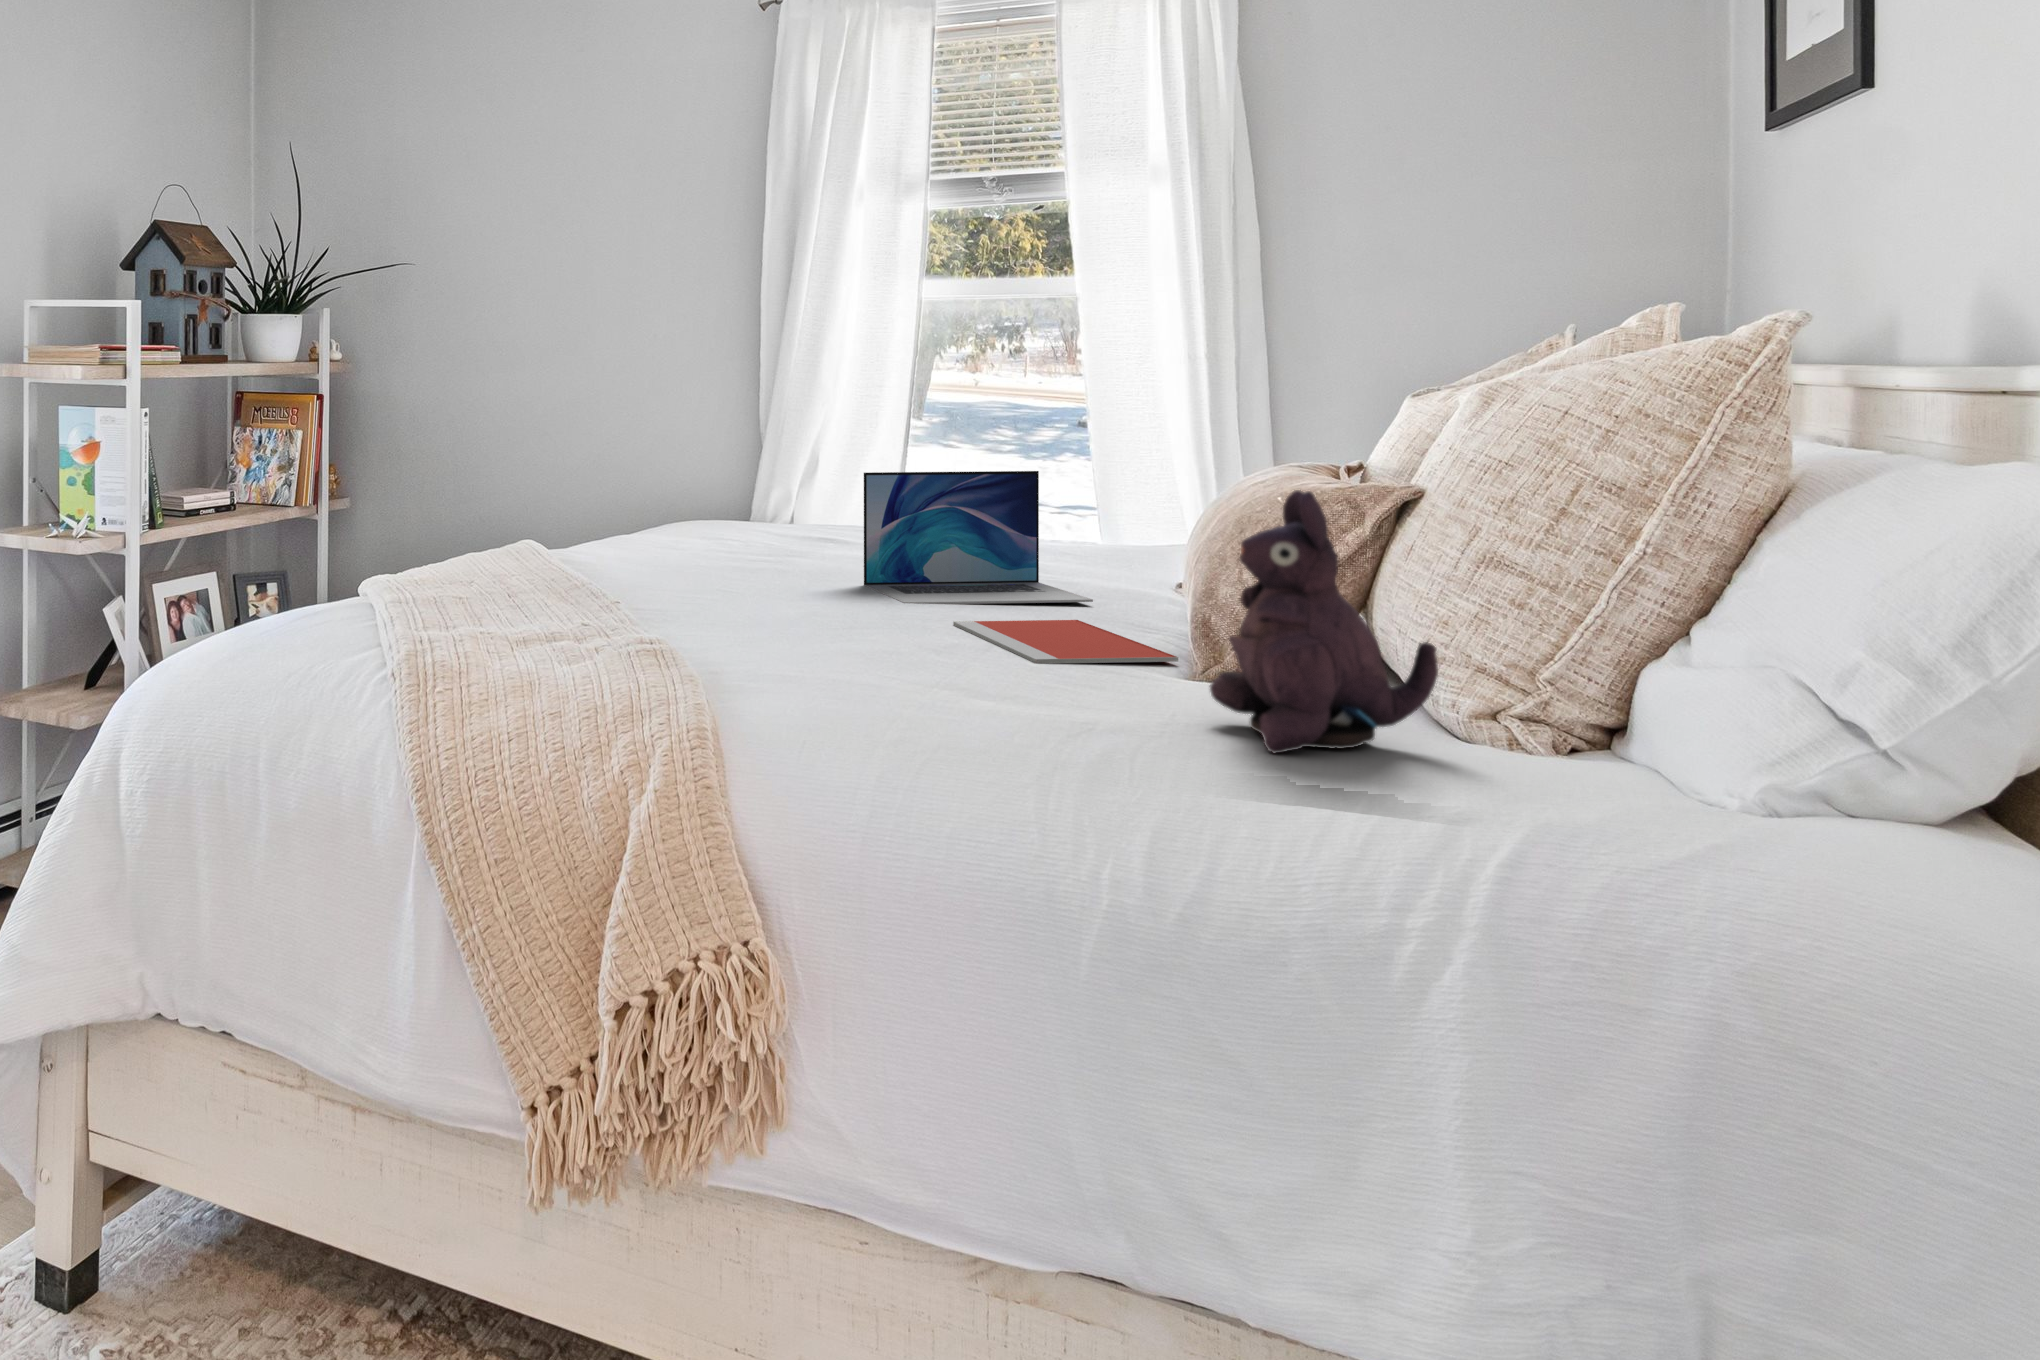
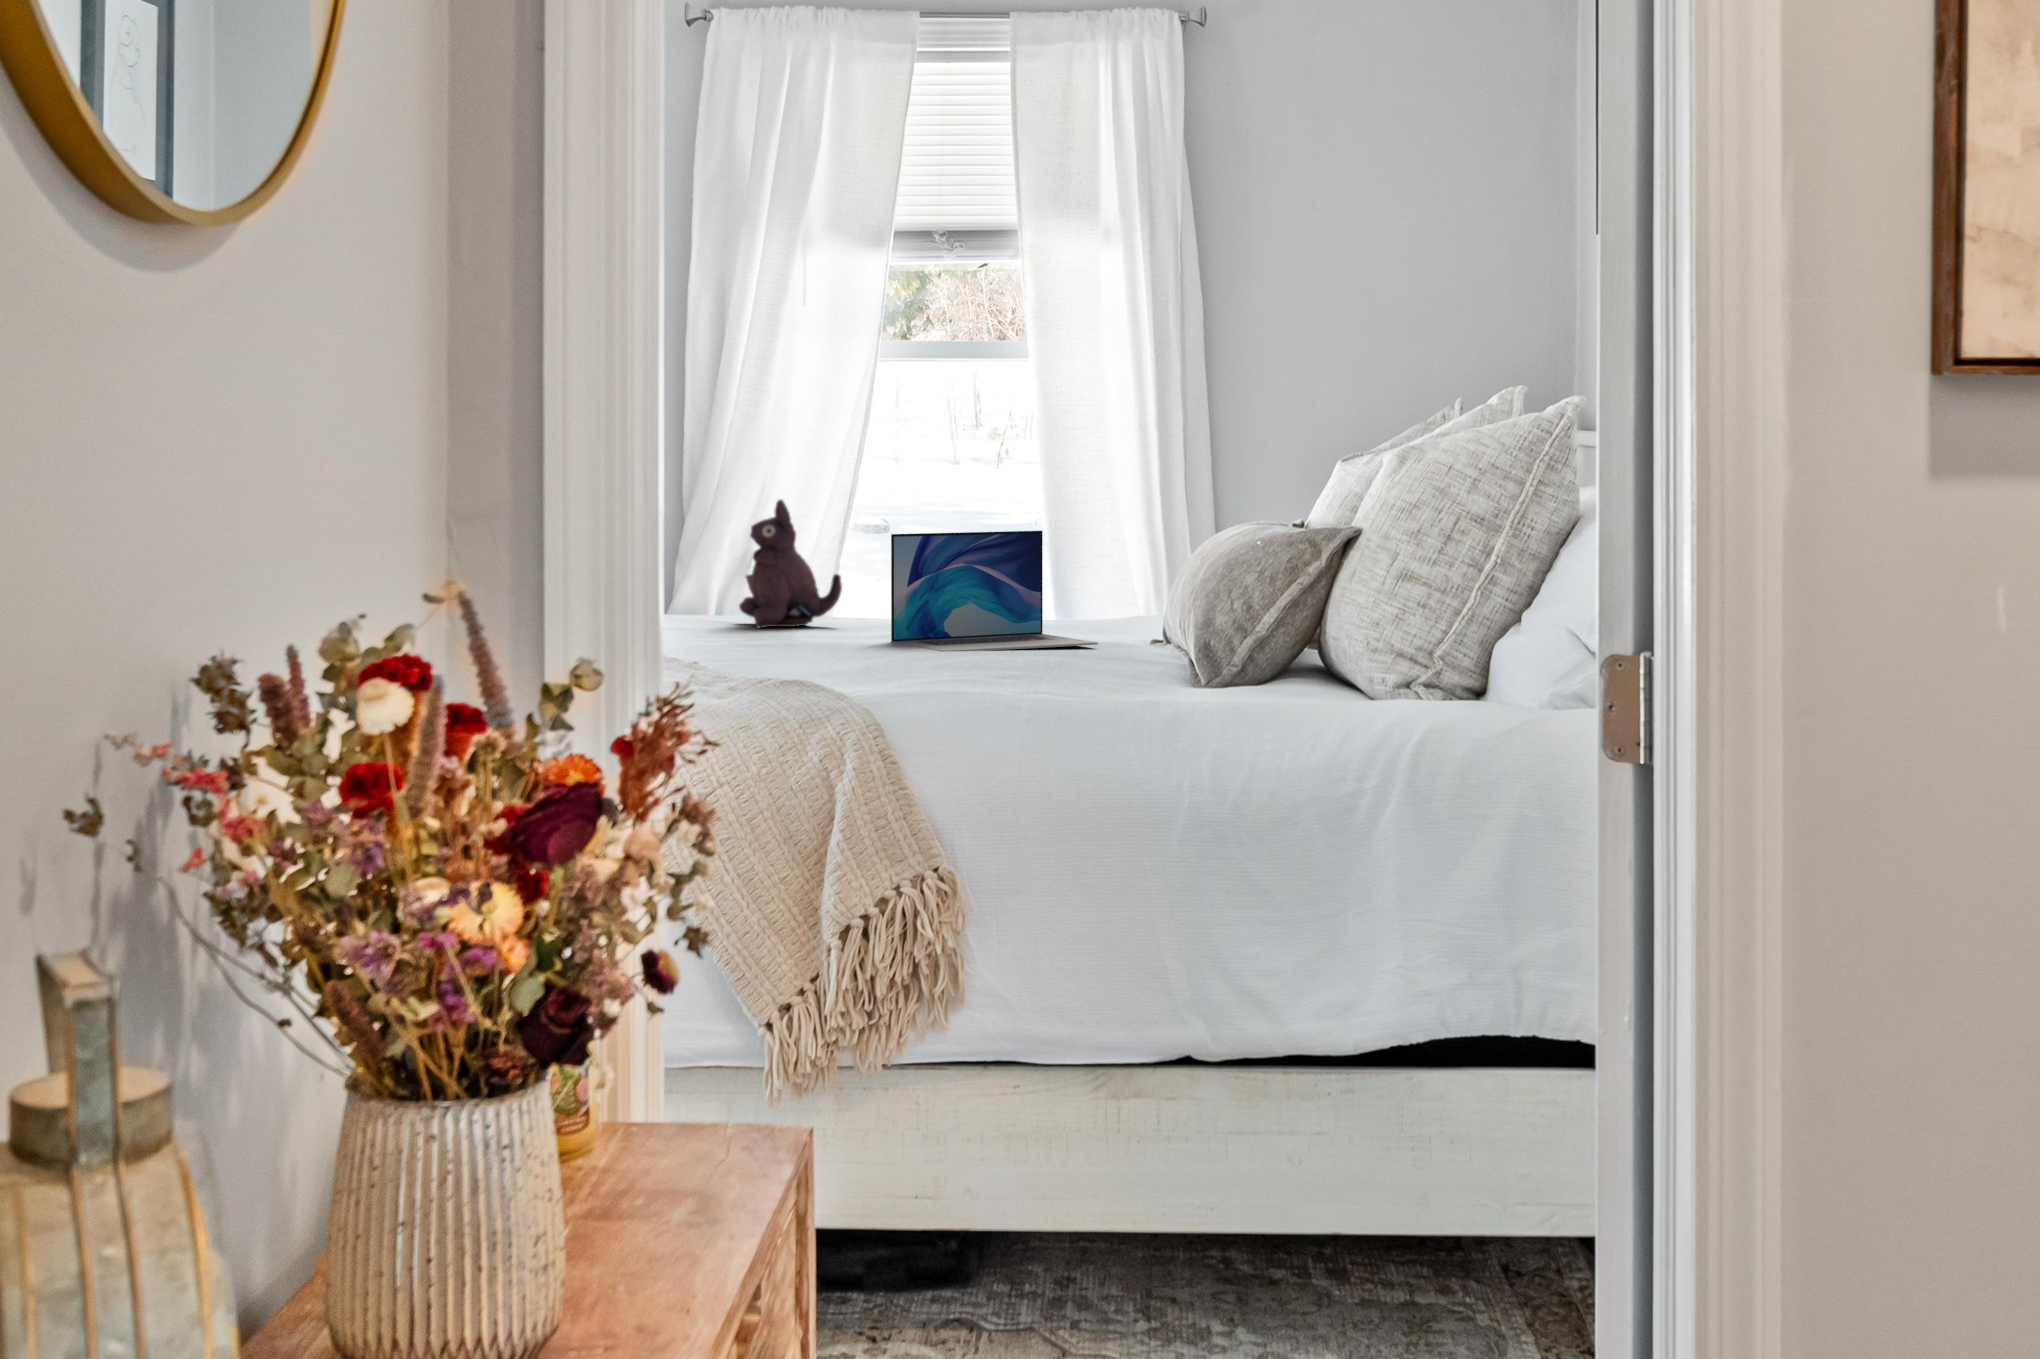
plush toy: present [1210,490,1438,753] -> present [739,500,842,628]
notebook: present [953,620,1178,663] -> none [1001,654,1191,679]

